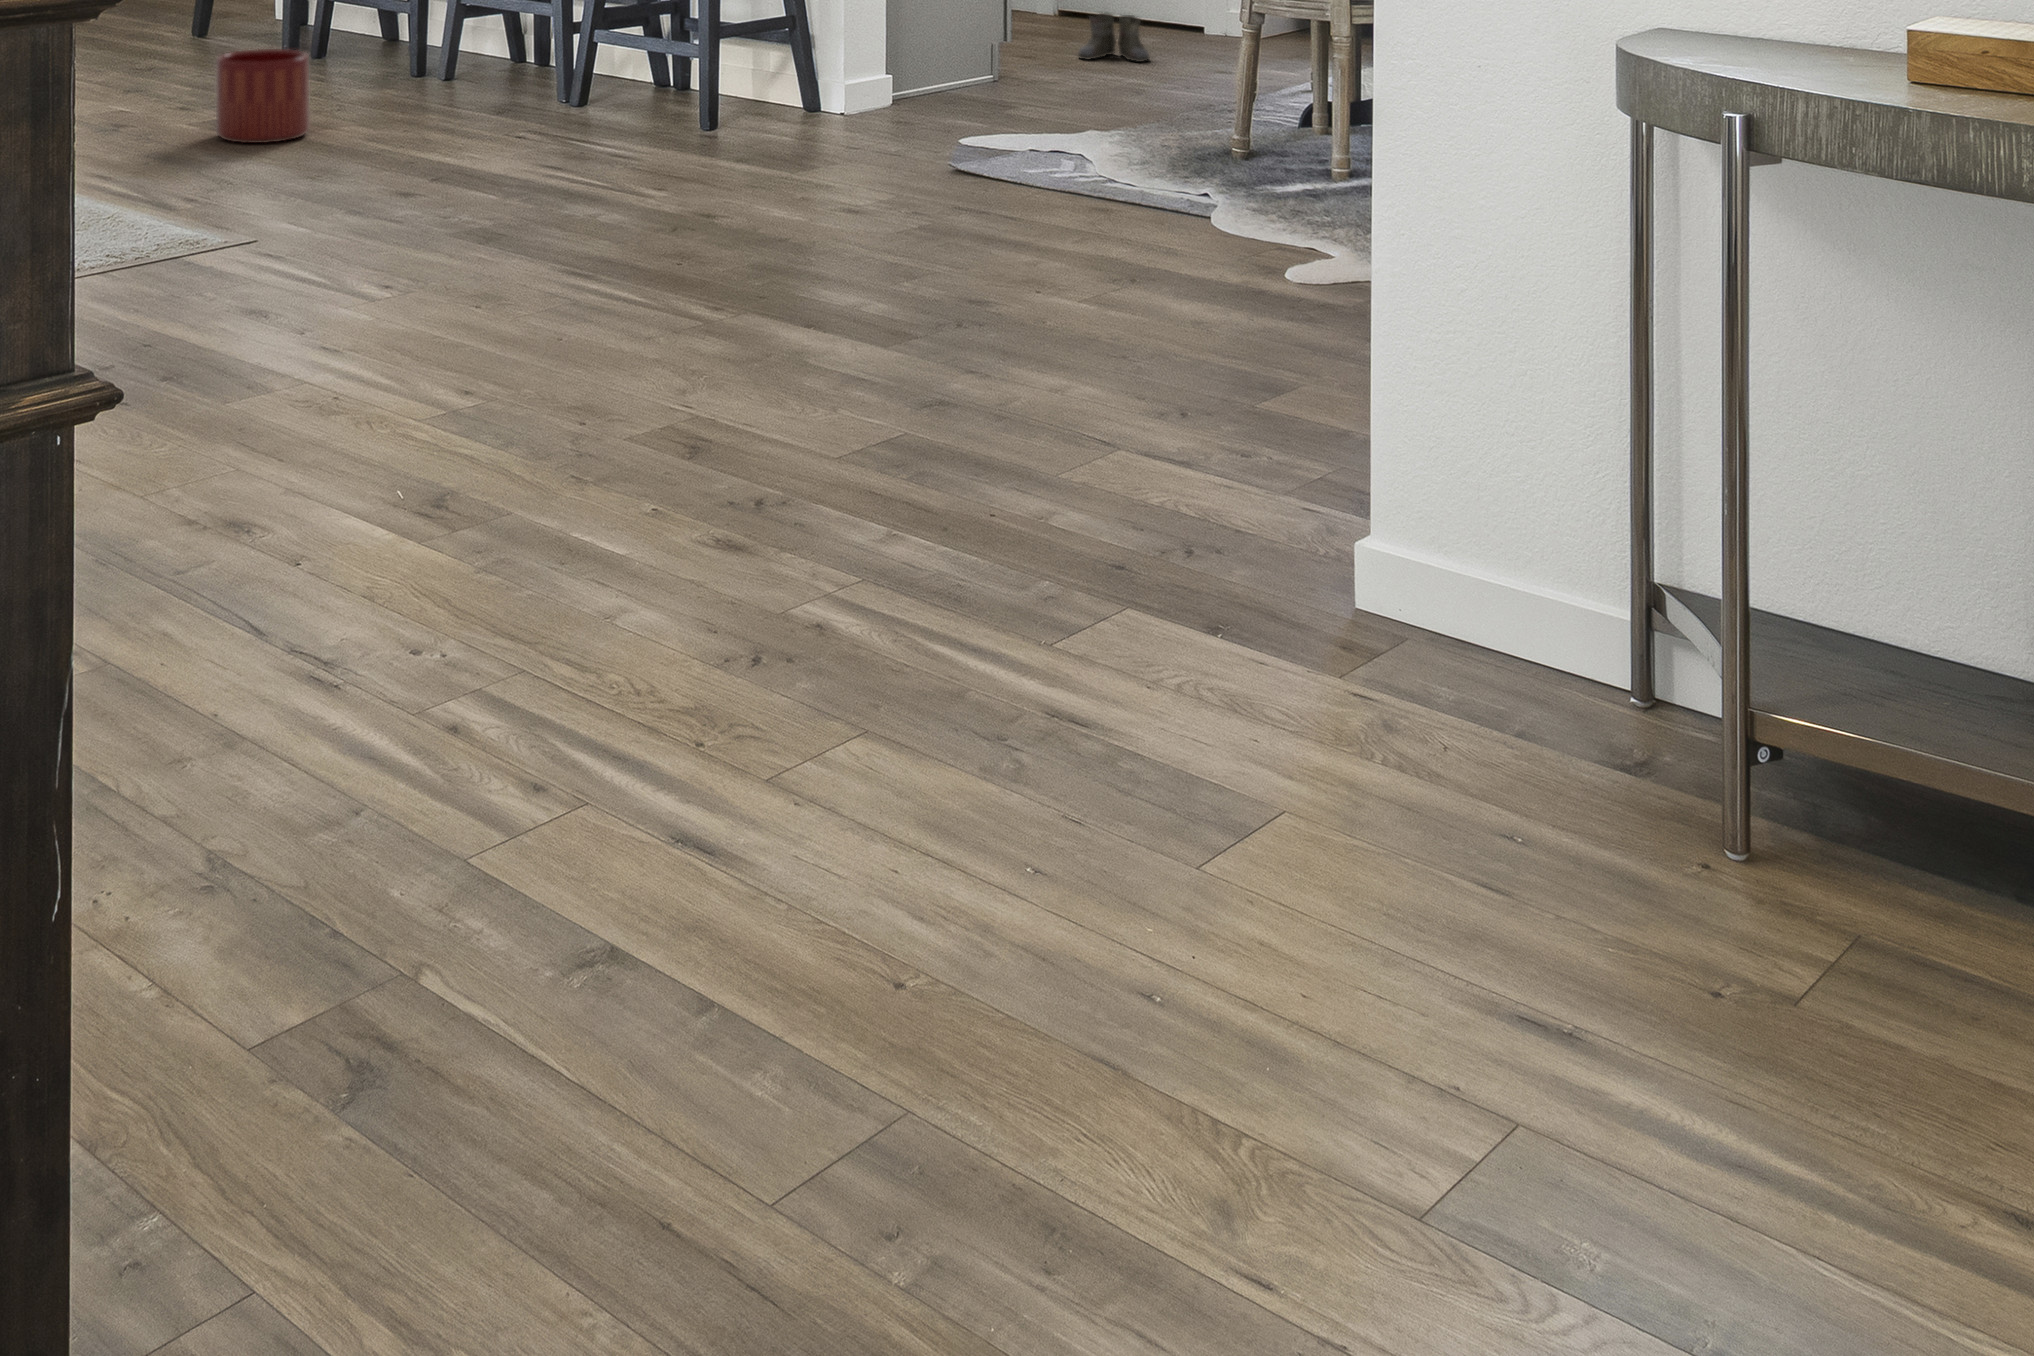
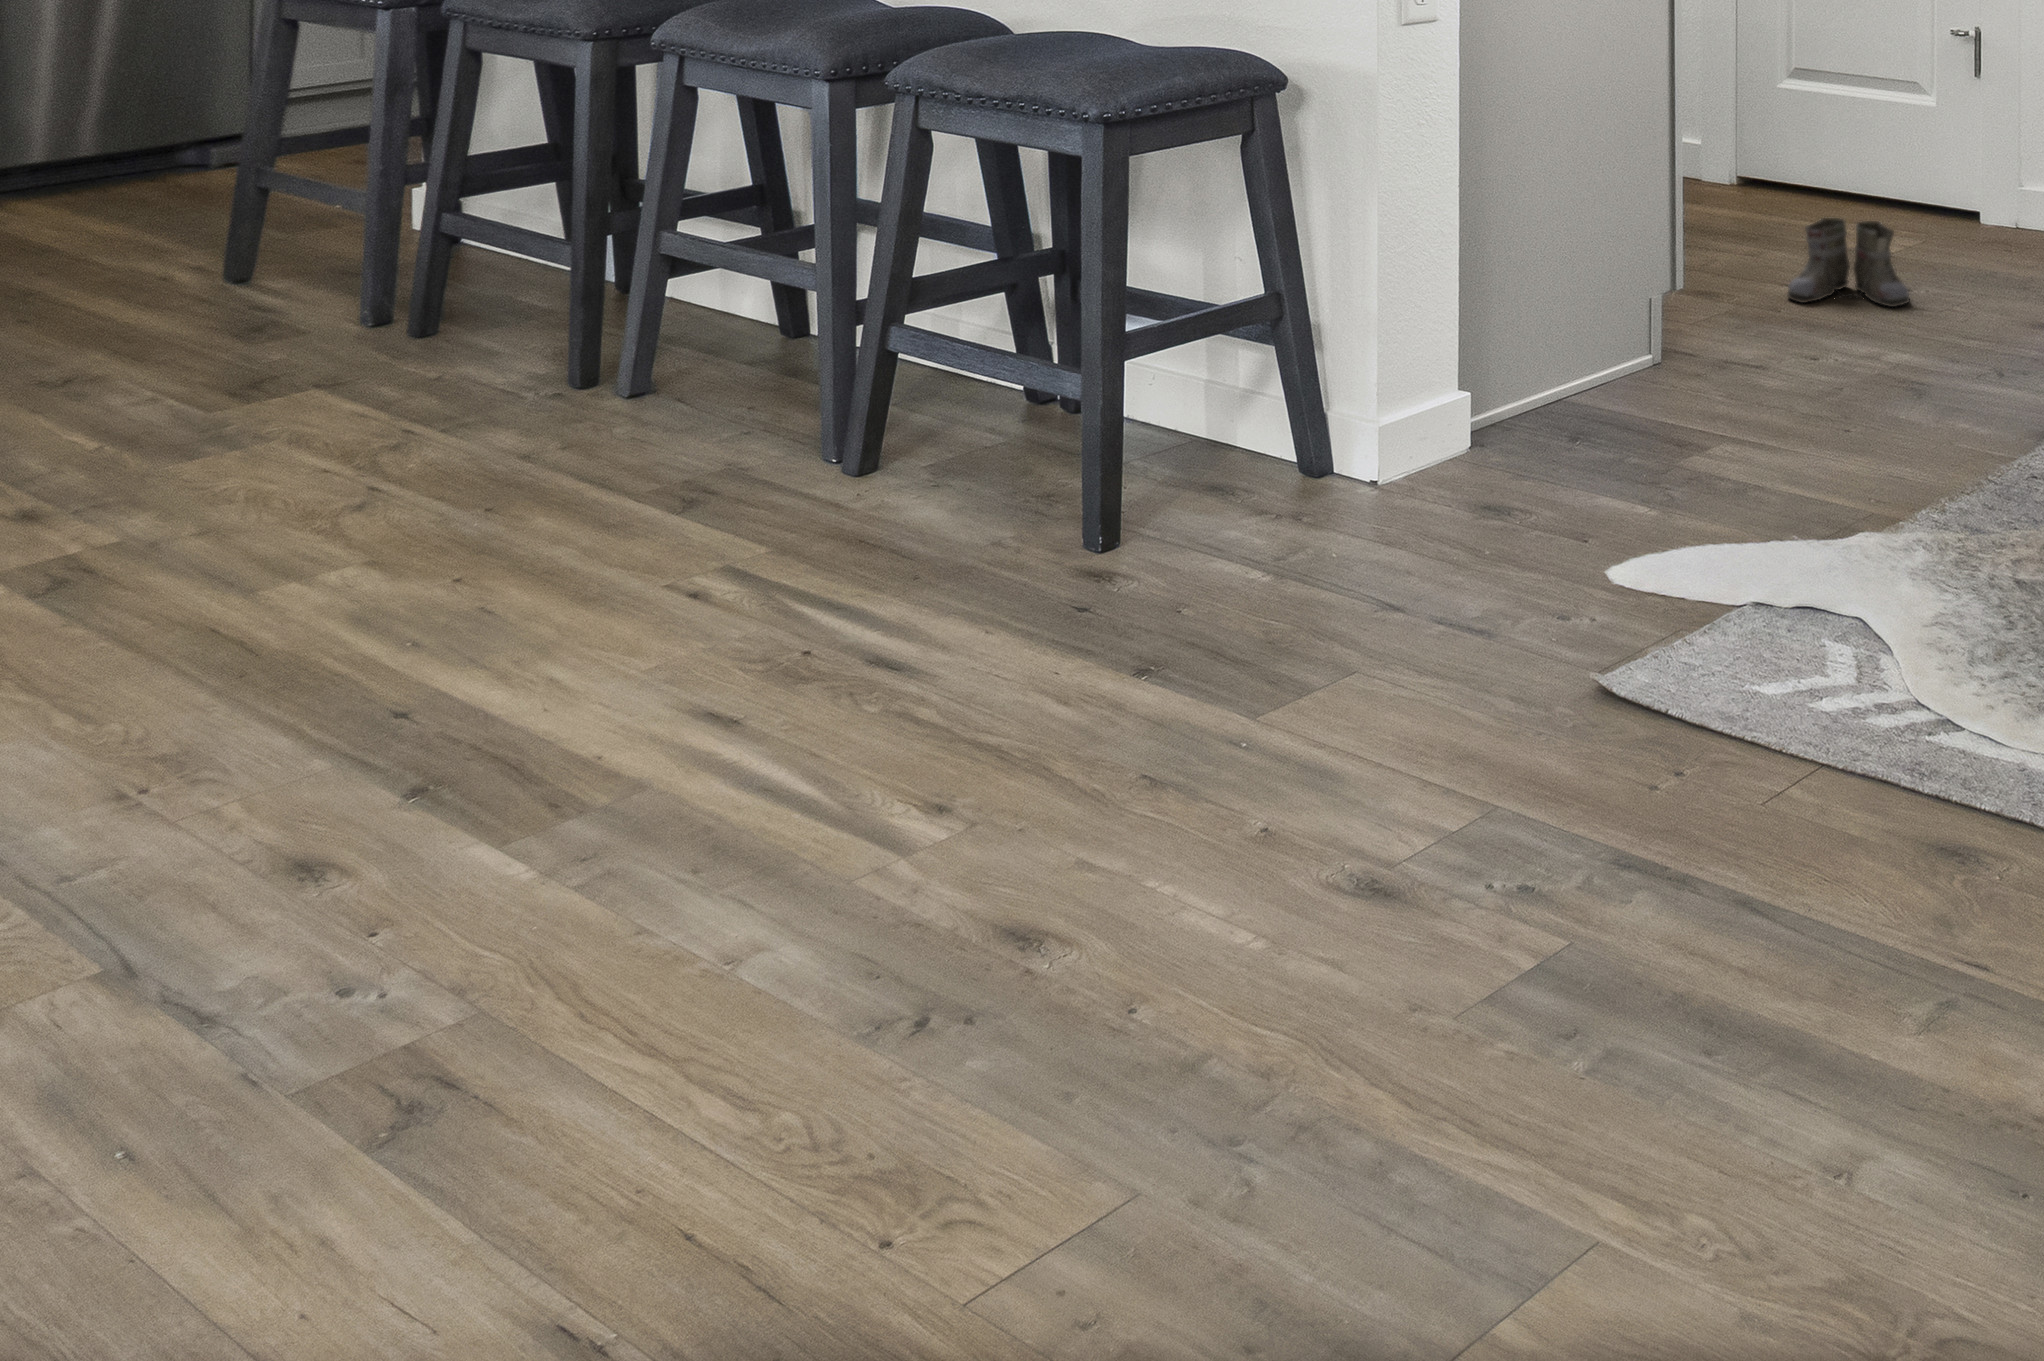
planter: present [216,49,310,143] -> none [62,400,277,617]

